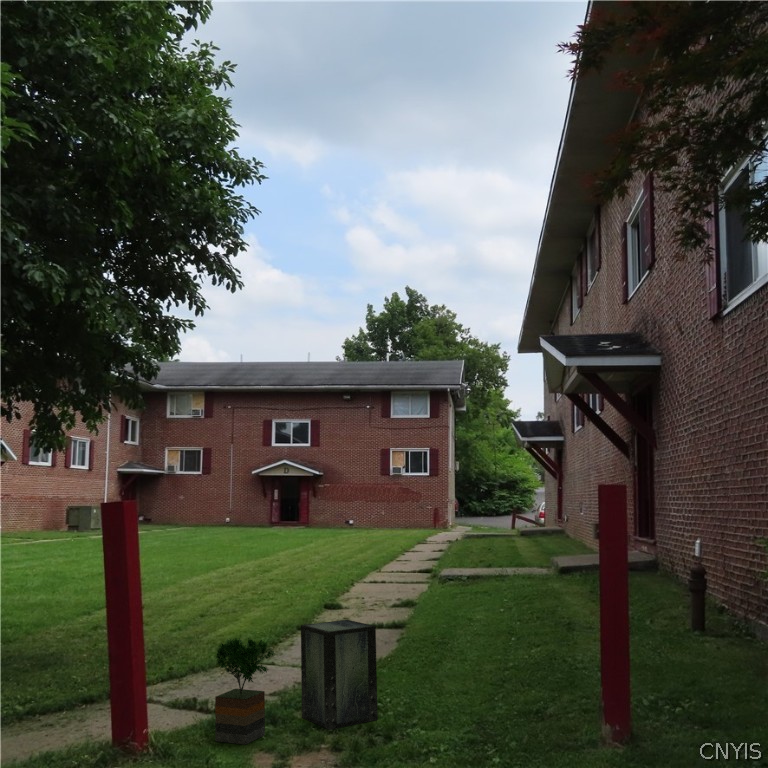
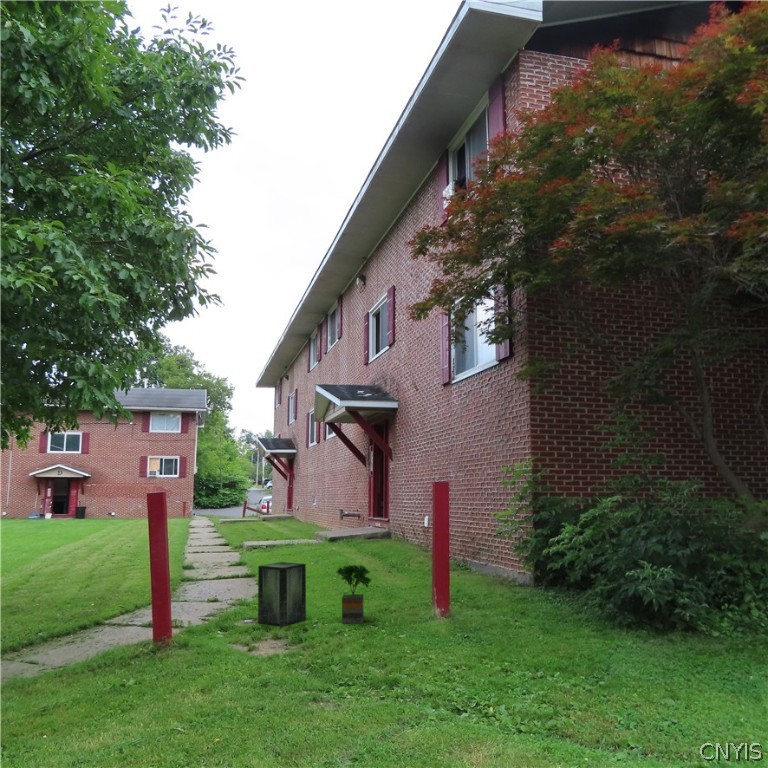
potted tree: present [215,638,275,745] -> present [336,565,372,624]

